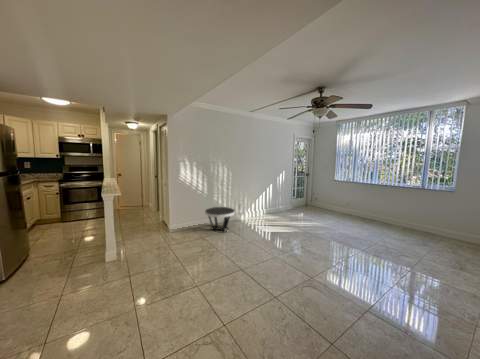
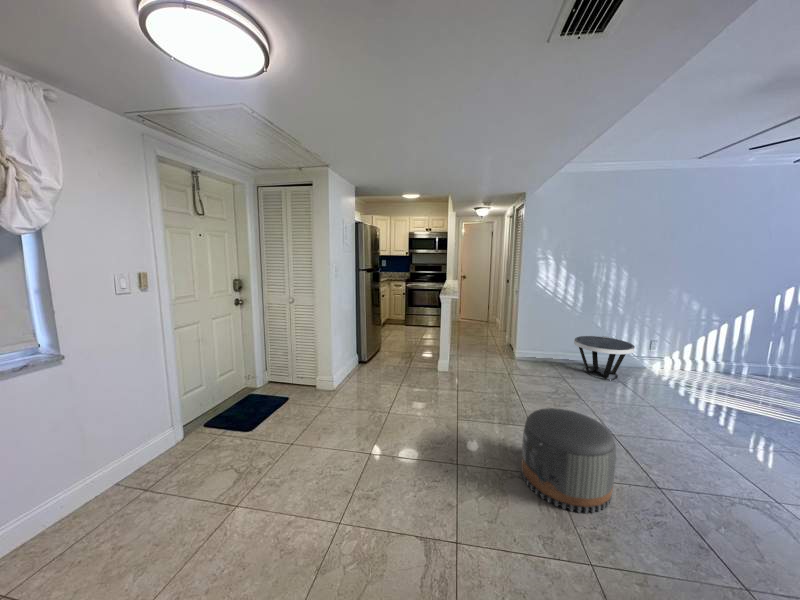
pouf: none [197,267,254,346] -> present [521,408,616,513]

